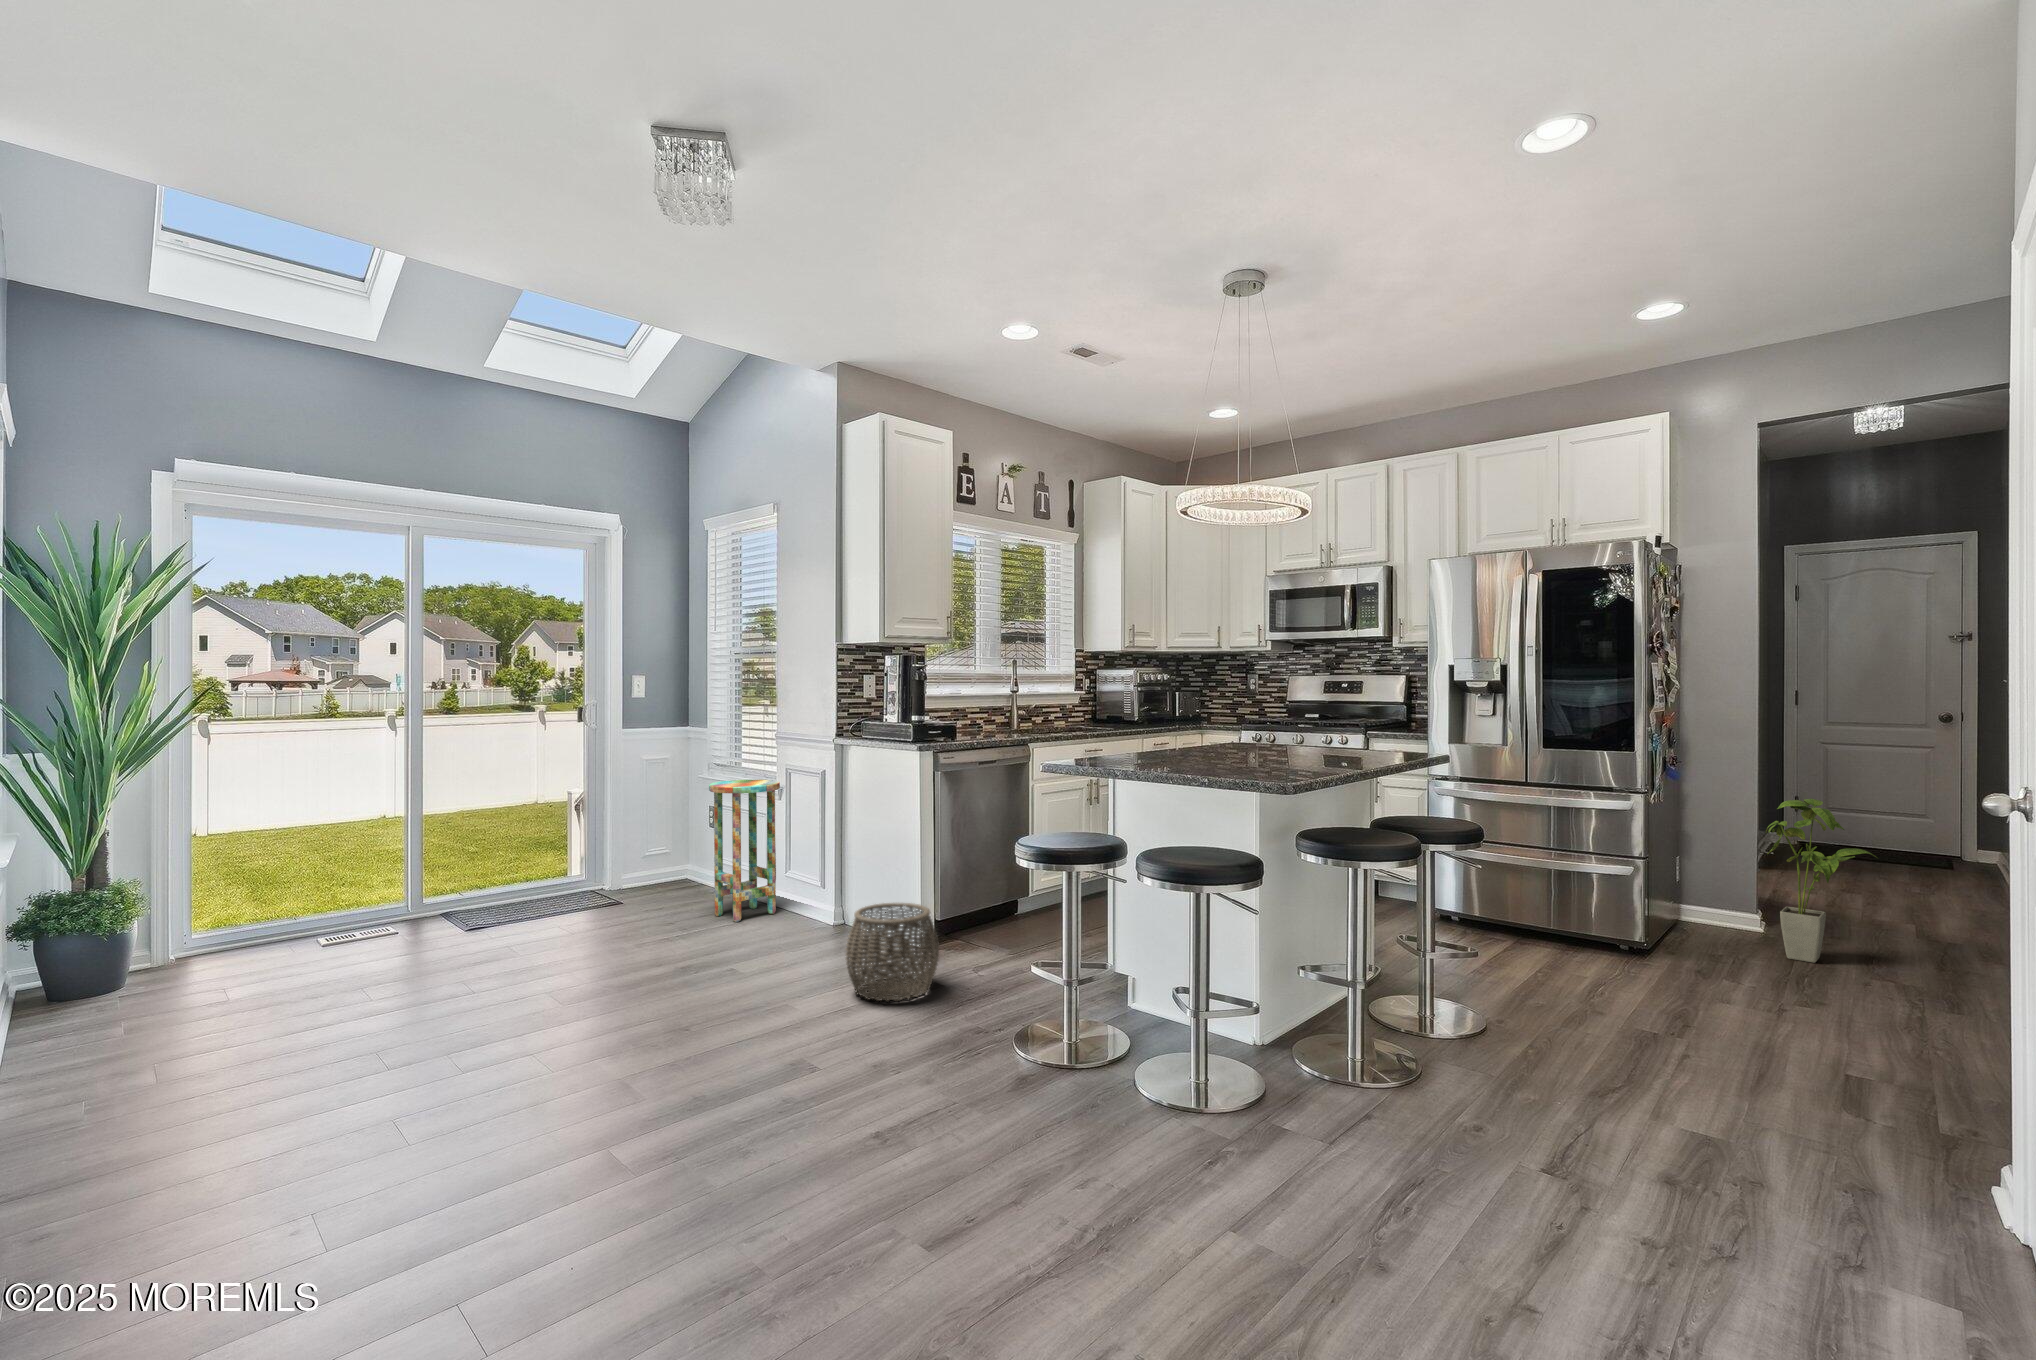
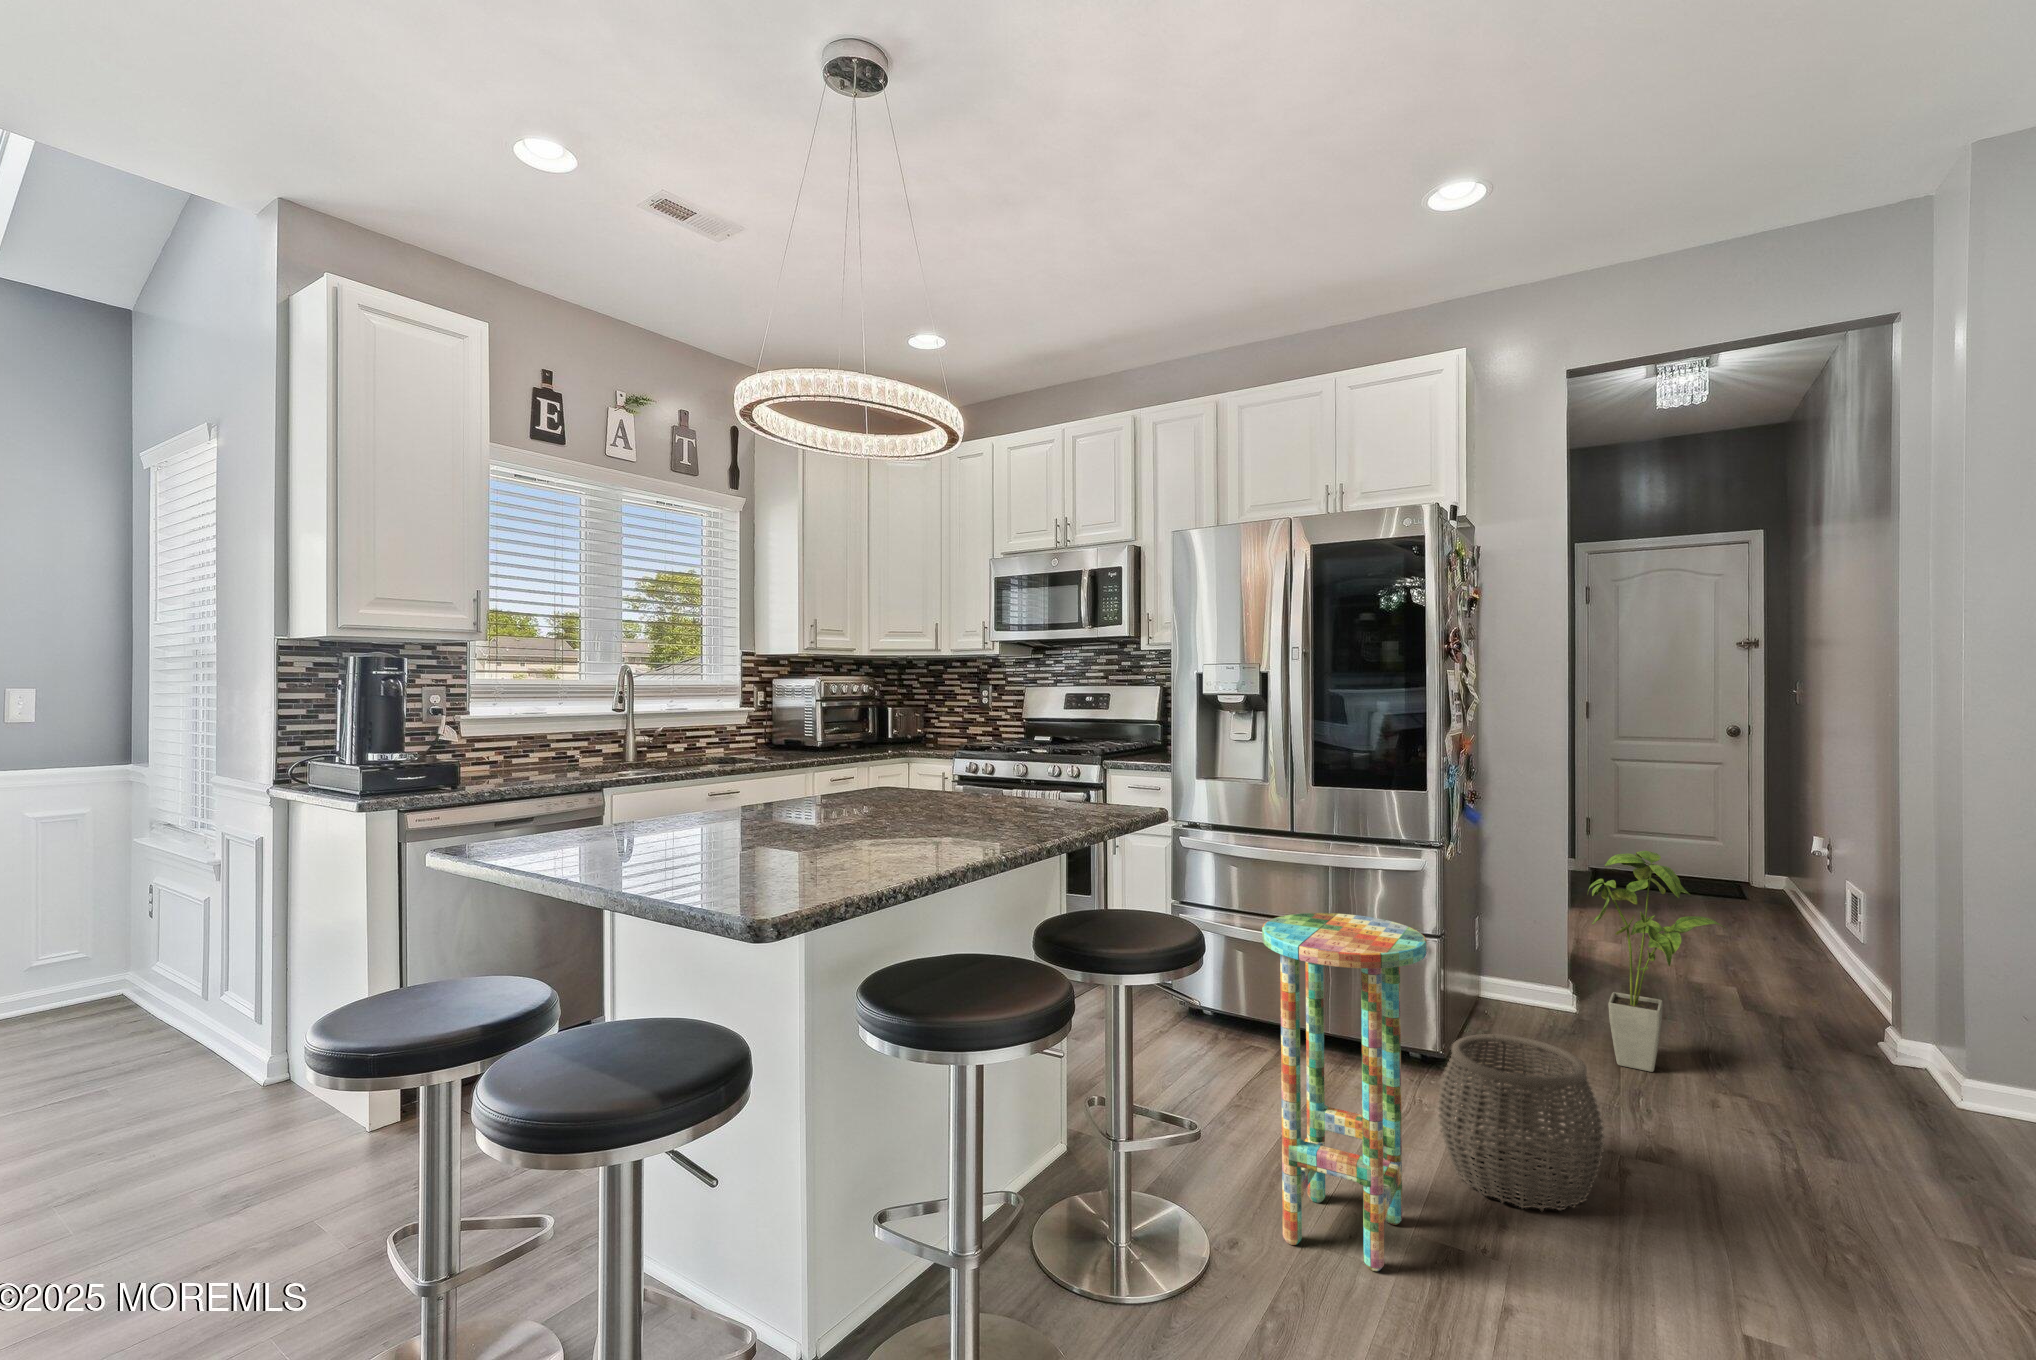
side table: present [709,780,780,922] -> present [1262,913,1427,1271]
woven basket: present [845,903,939,1001] -> present [1437,1034,1604,1211]

